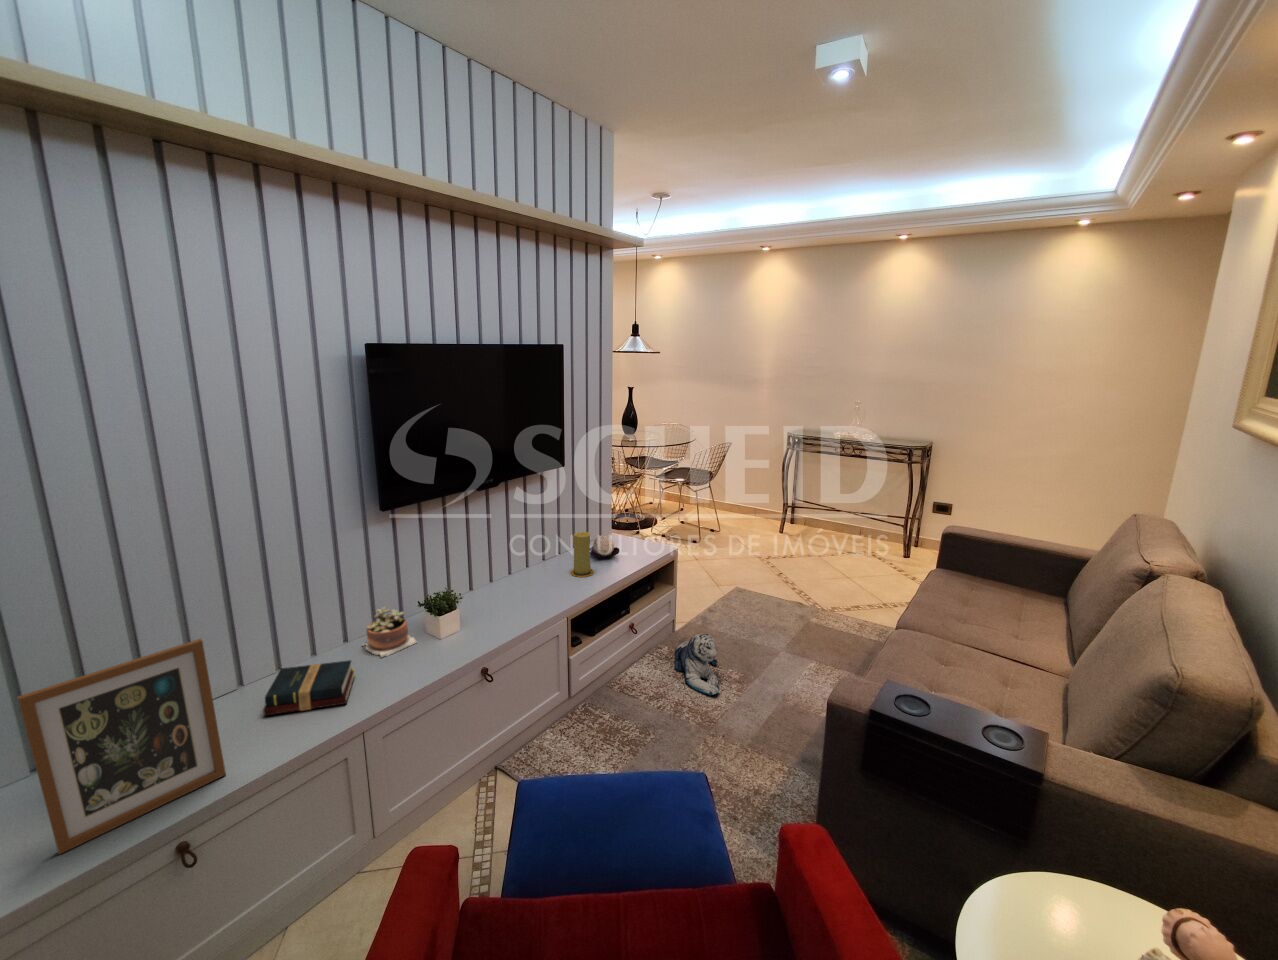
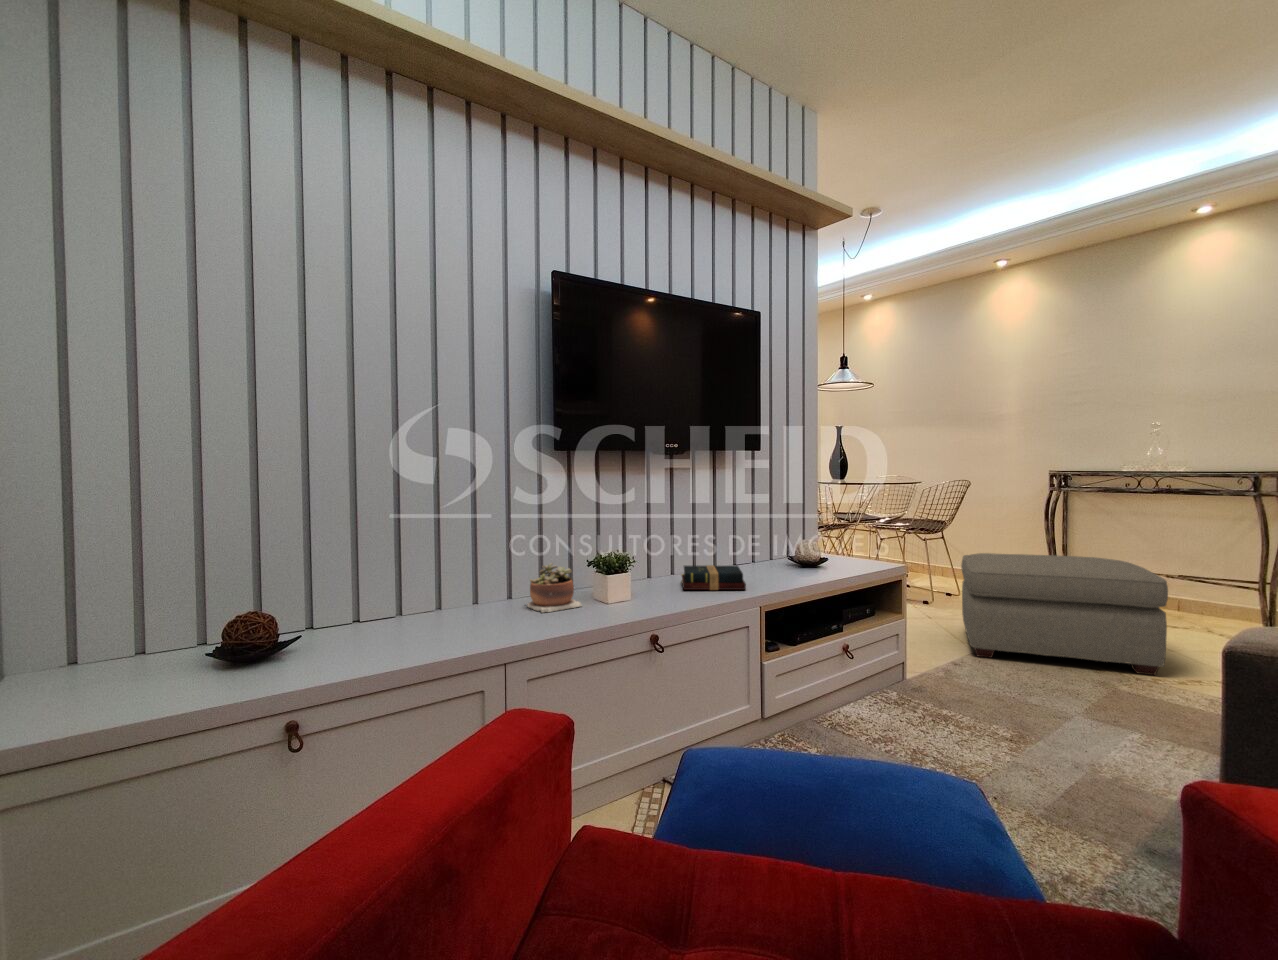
ottoman: none [720,516,846,605] -> present [961,553,1168,675]
candle: present [570,532,594,577] -> none [765,525,795,578]
plush toy: present [674,634,719,696] -> none [907,663,979,747]
picture frame: present [18,639,226,854] -> none [176,499,358,701]
hardback book: present [263,660,355,716] -> present [682,565,746,590]

